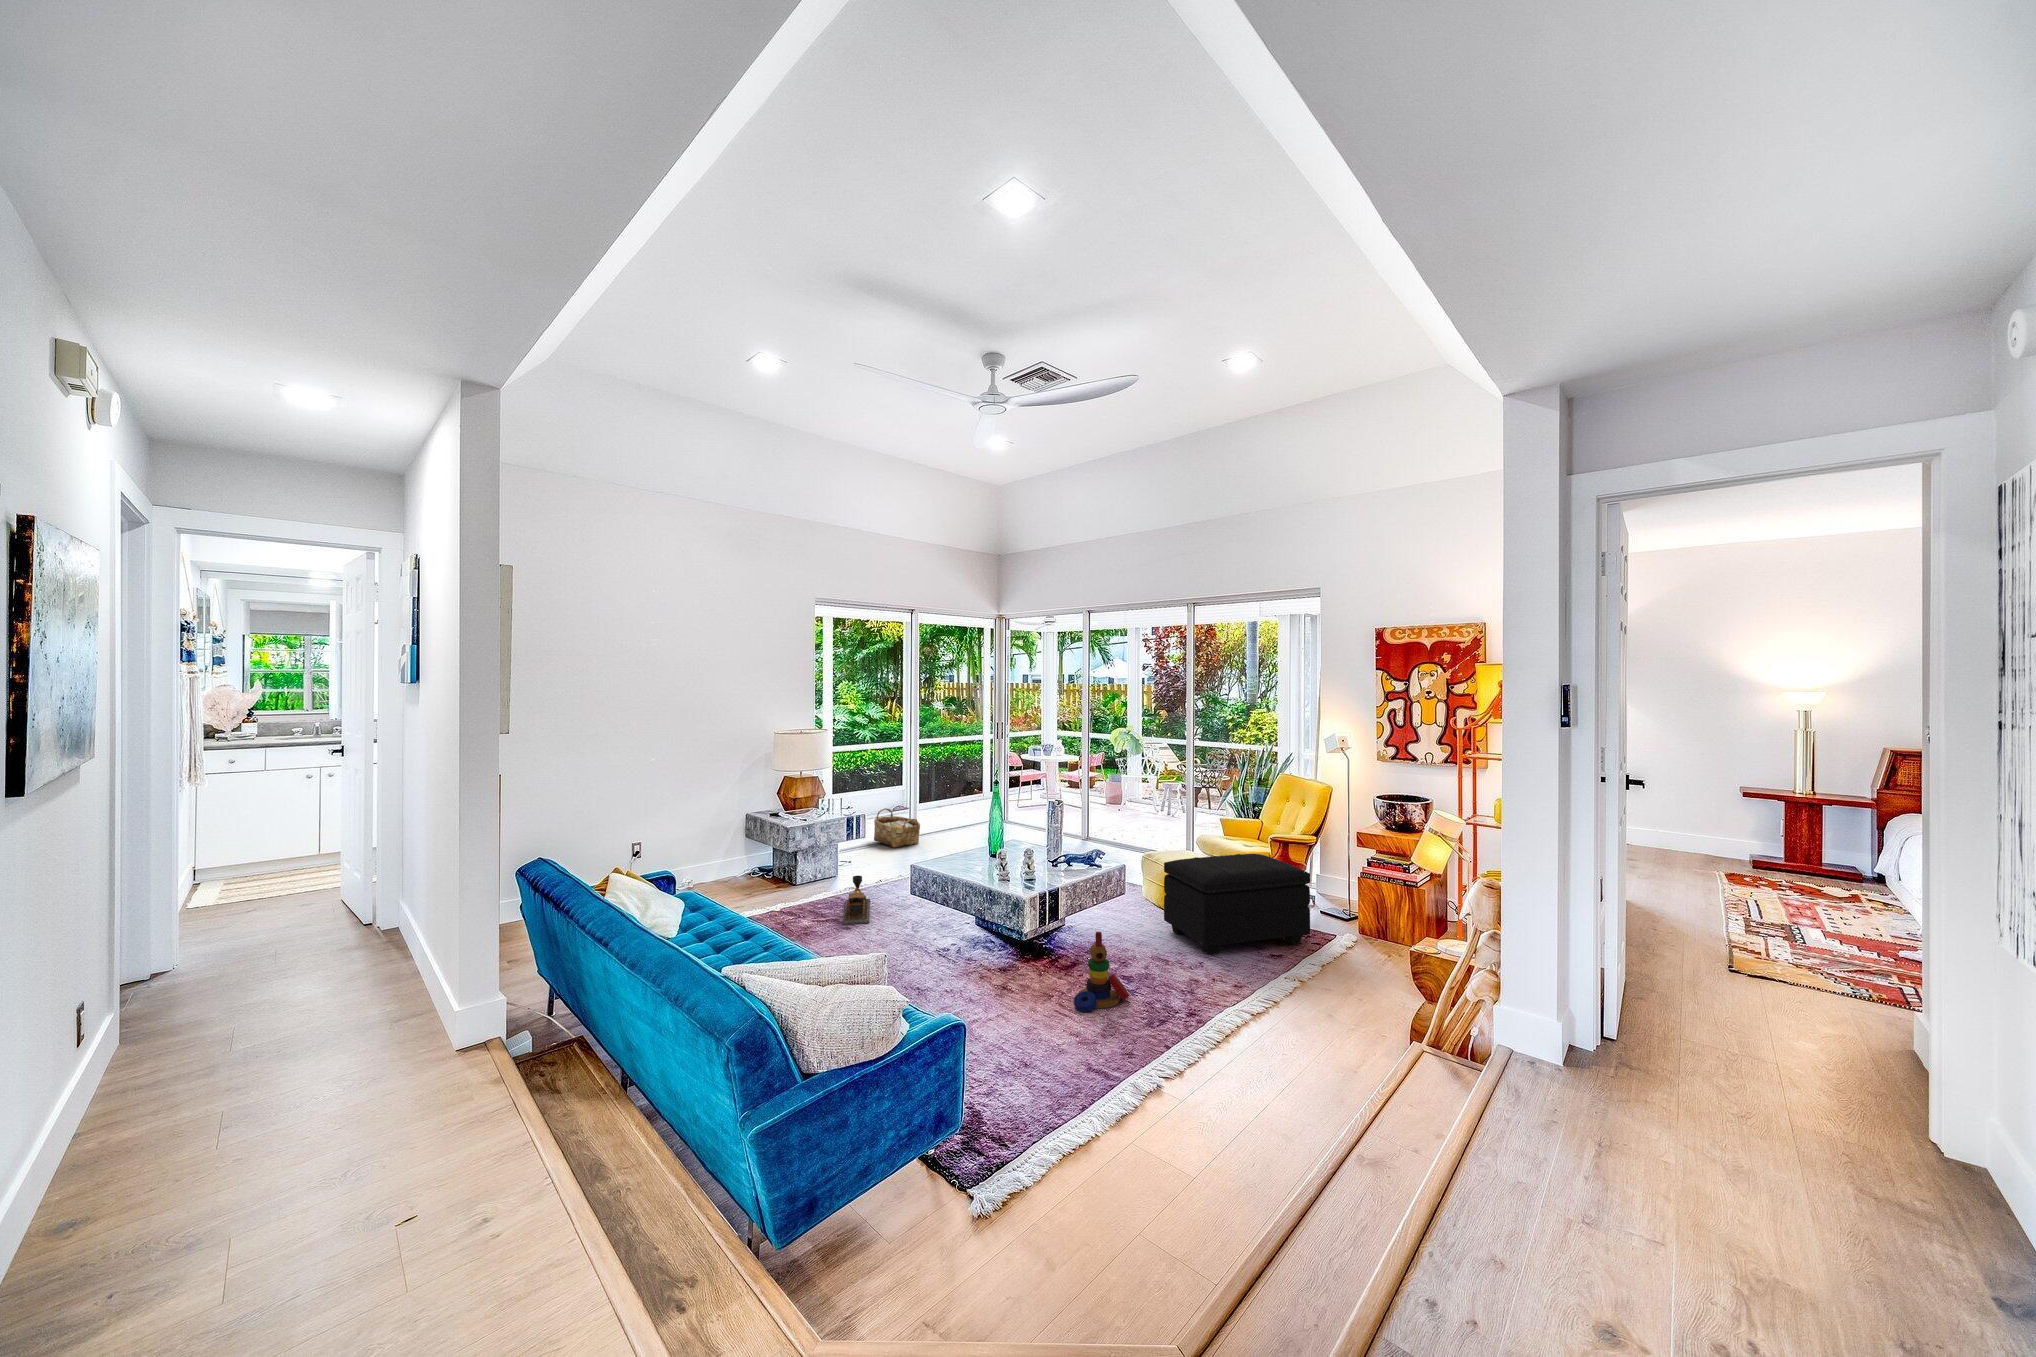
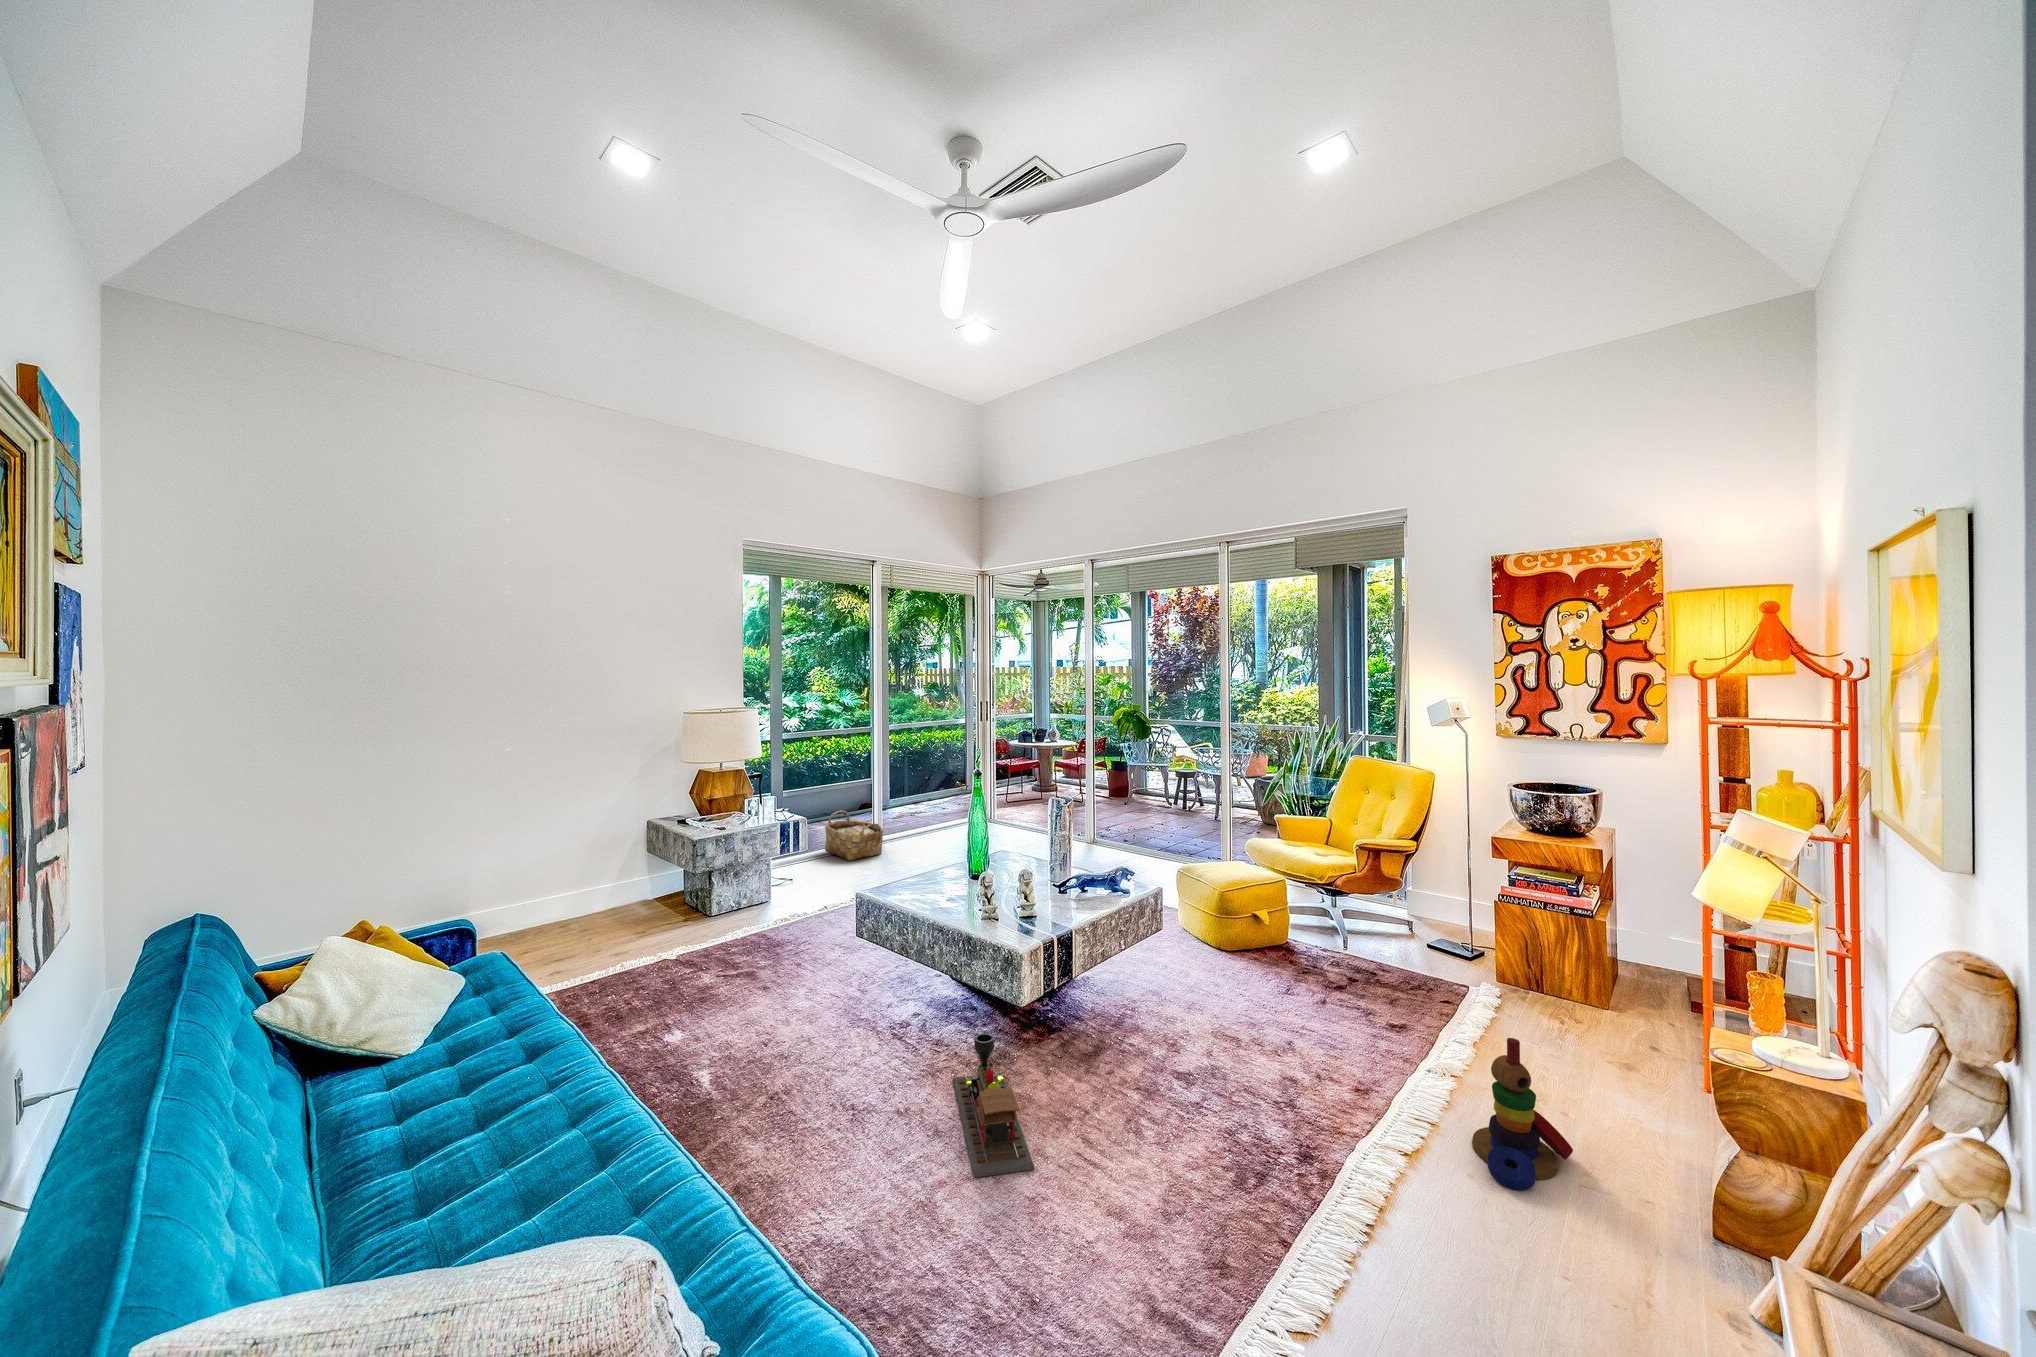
footstool: present [1164,854,1310,954] -> none [1218,869,1436,1024]
toy train: present [842,876,870,924] -> present [953,1033,1034,1178]
stacking toy: present [1074,932,1129,1012] -> present [1472,1038,1573,1190]

